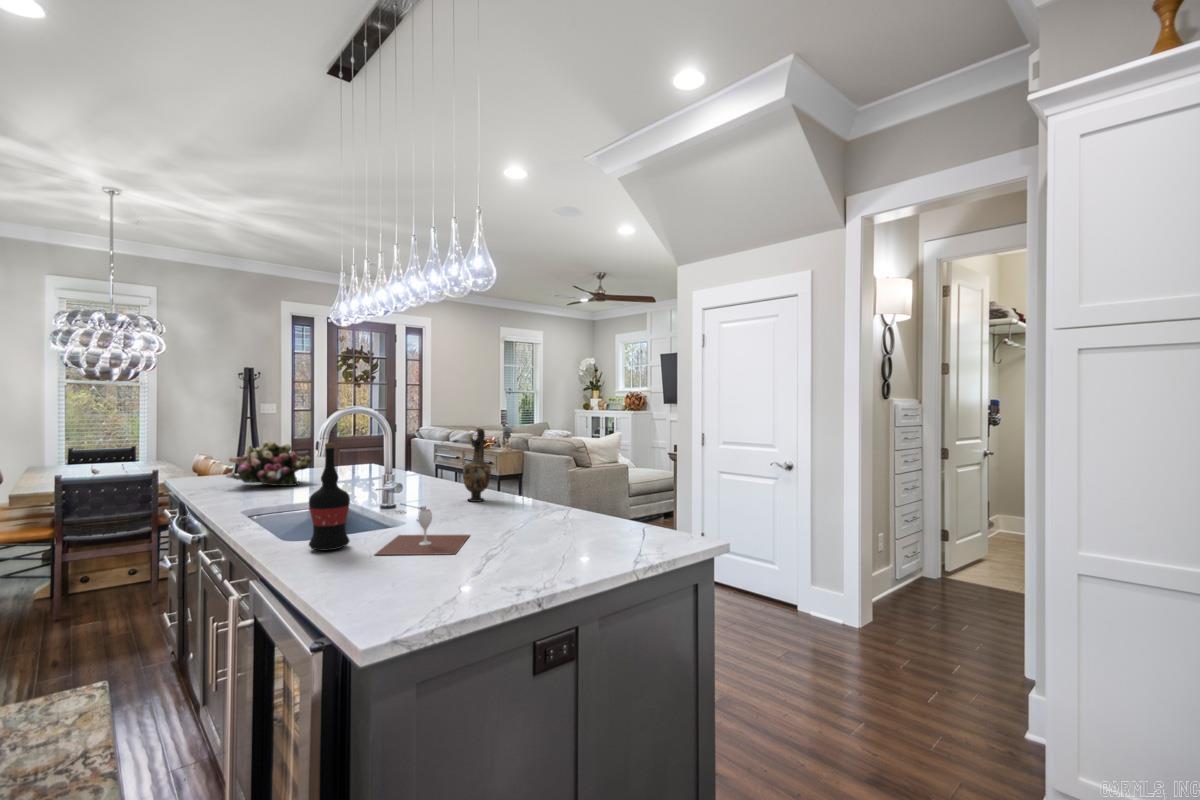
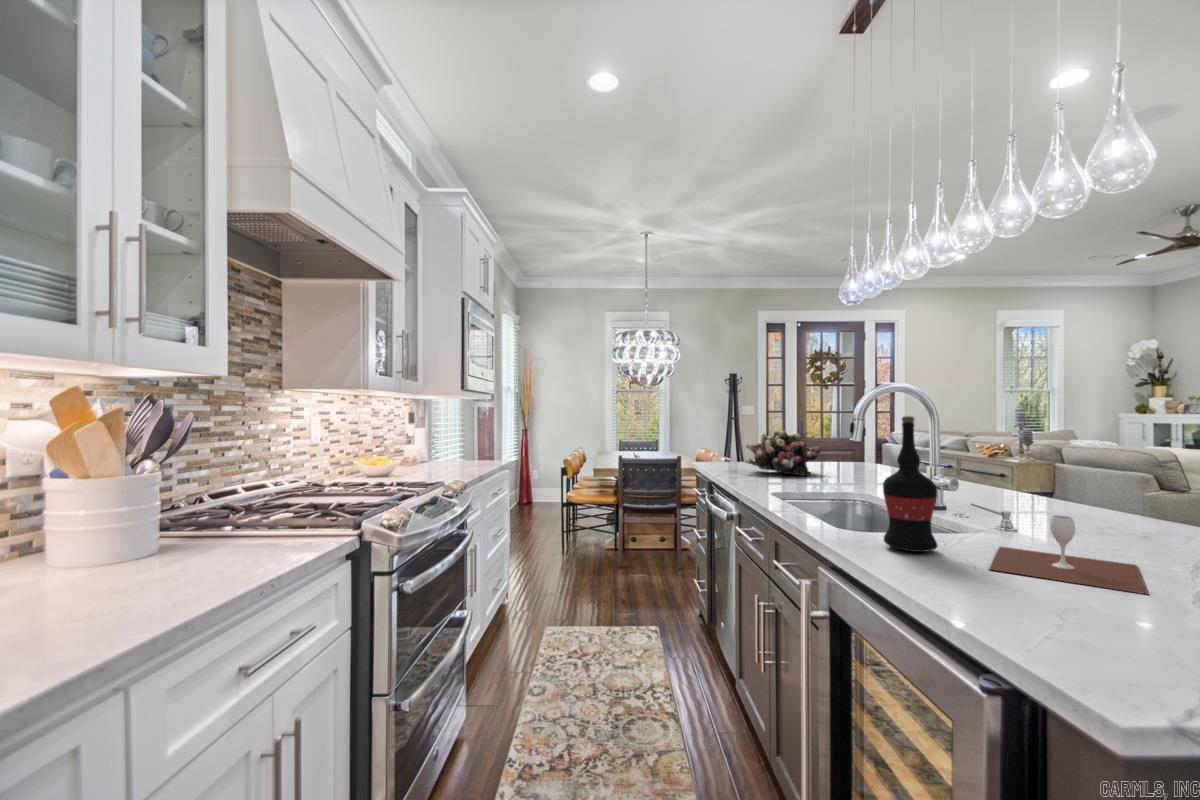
vase: present [463,429,491,502] -> none [1051,413,1103,516]

